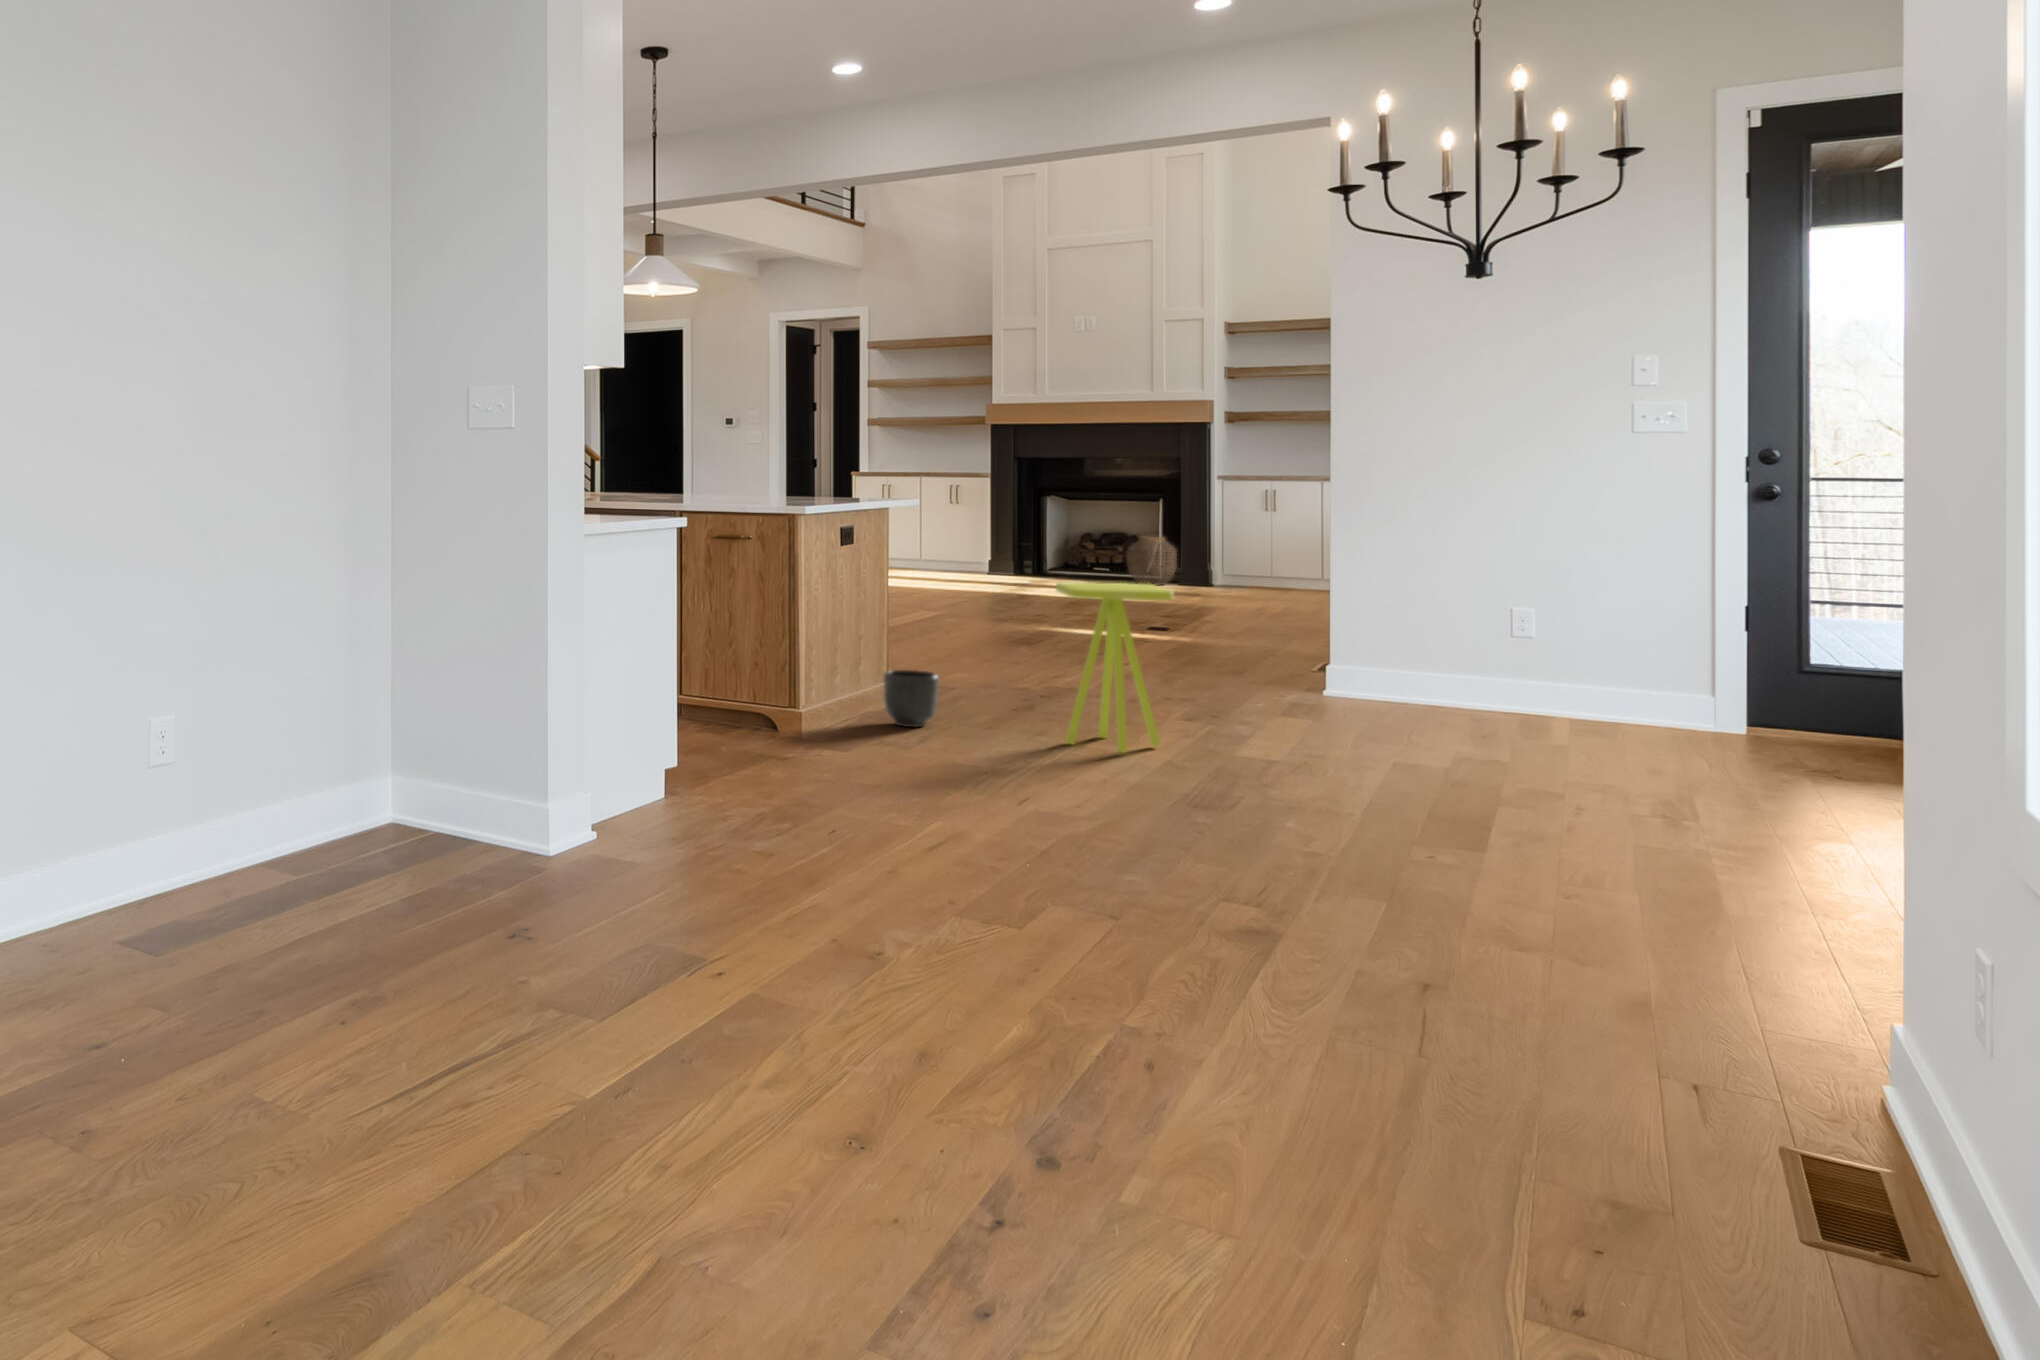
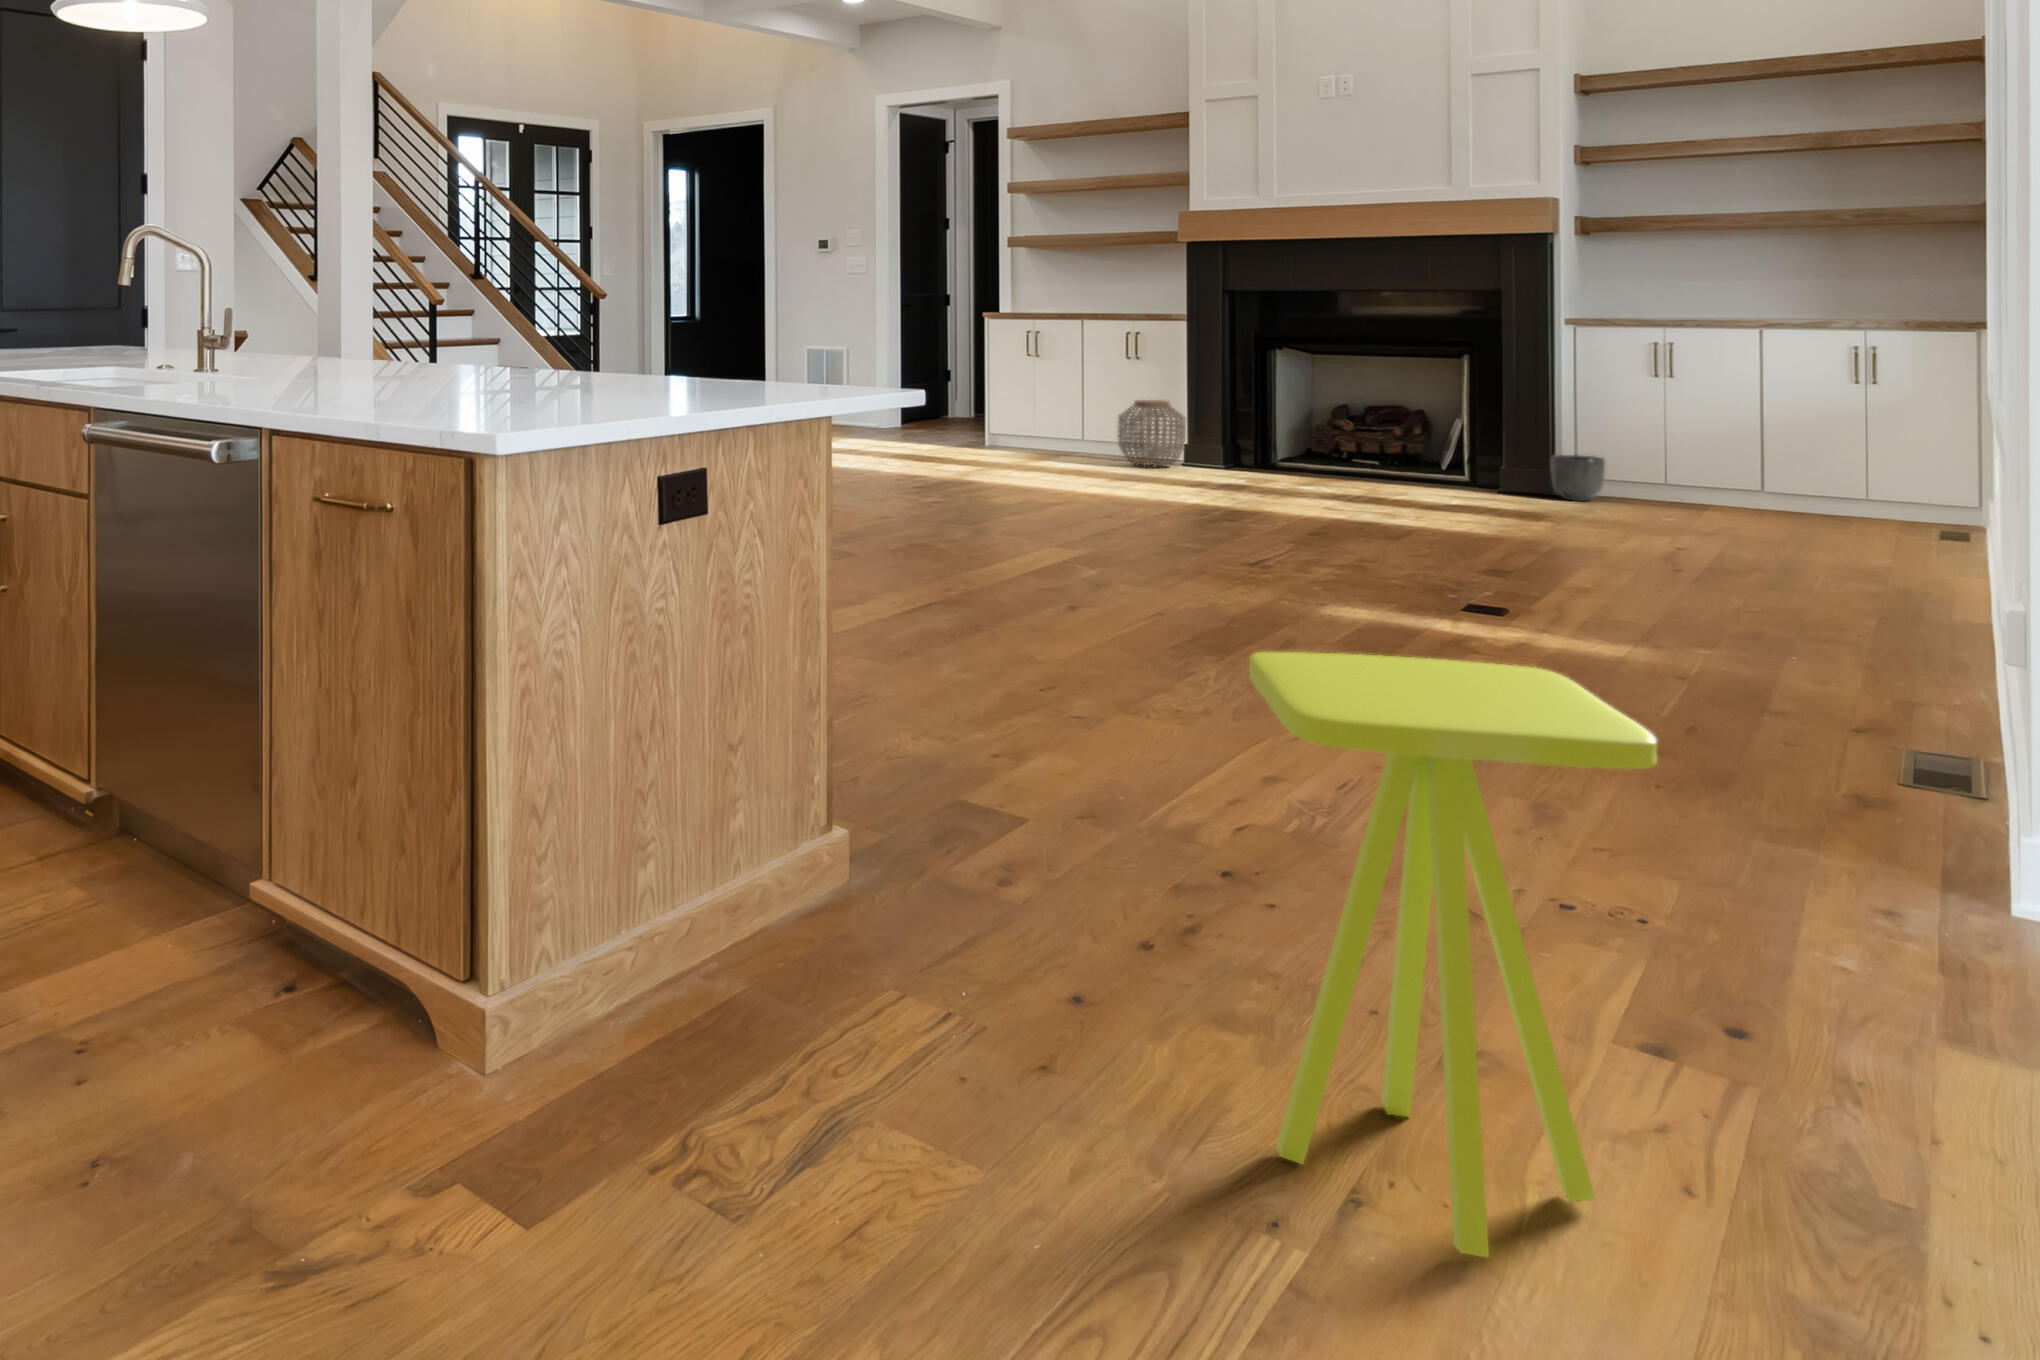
woven basket: present [1127,537,1177,585] -> present [1118,400,1186,468]
planter: present [884,670,939,727] -> present [1551,455,1605,501]

